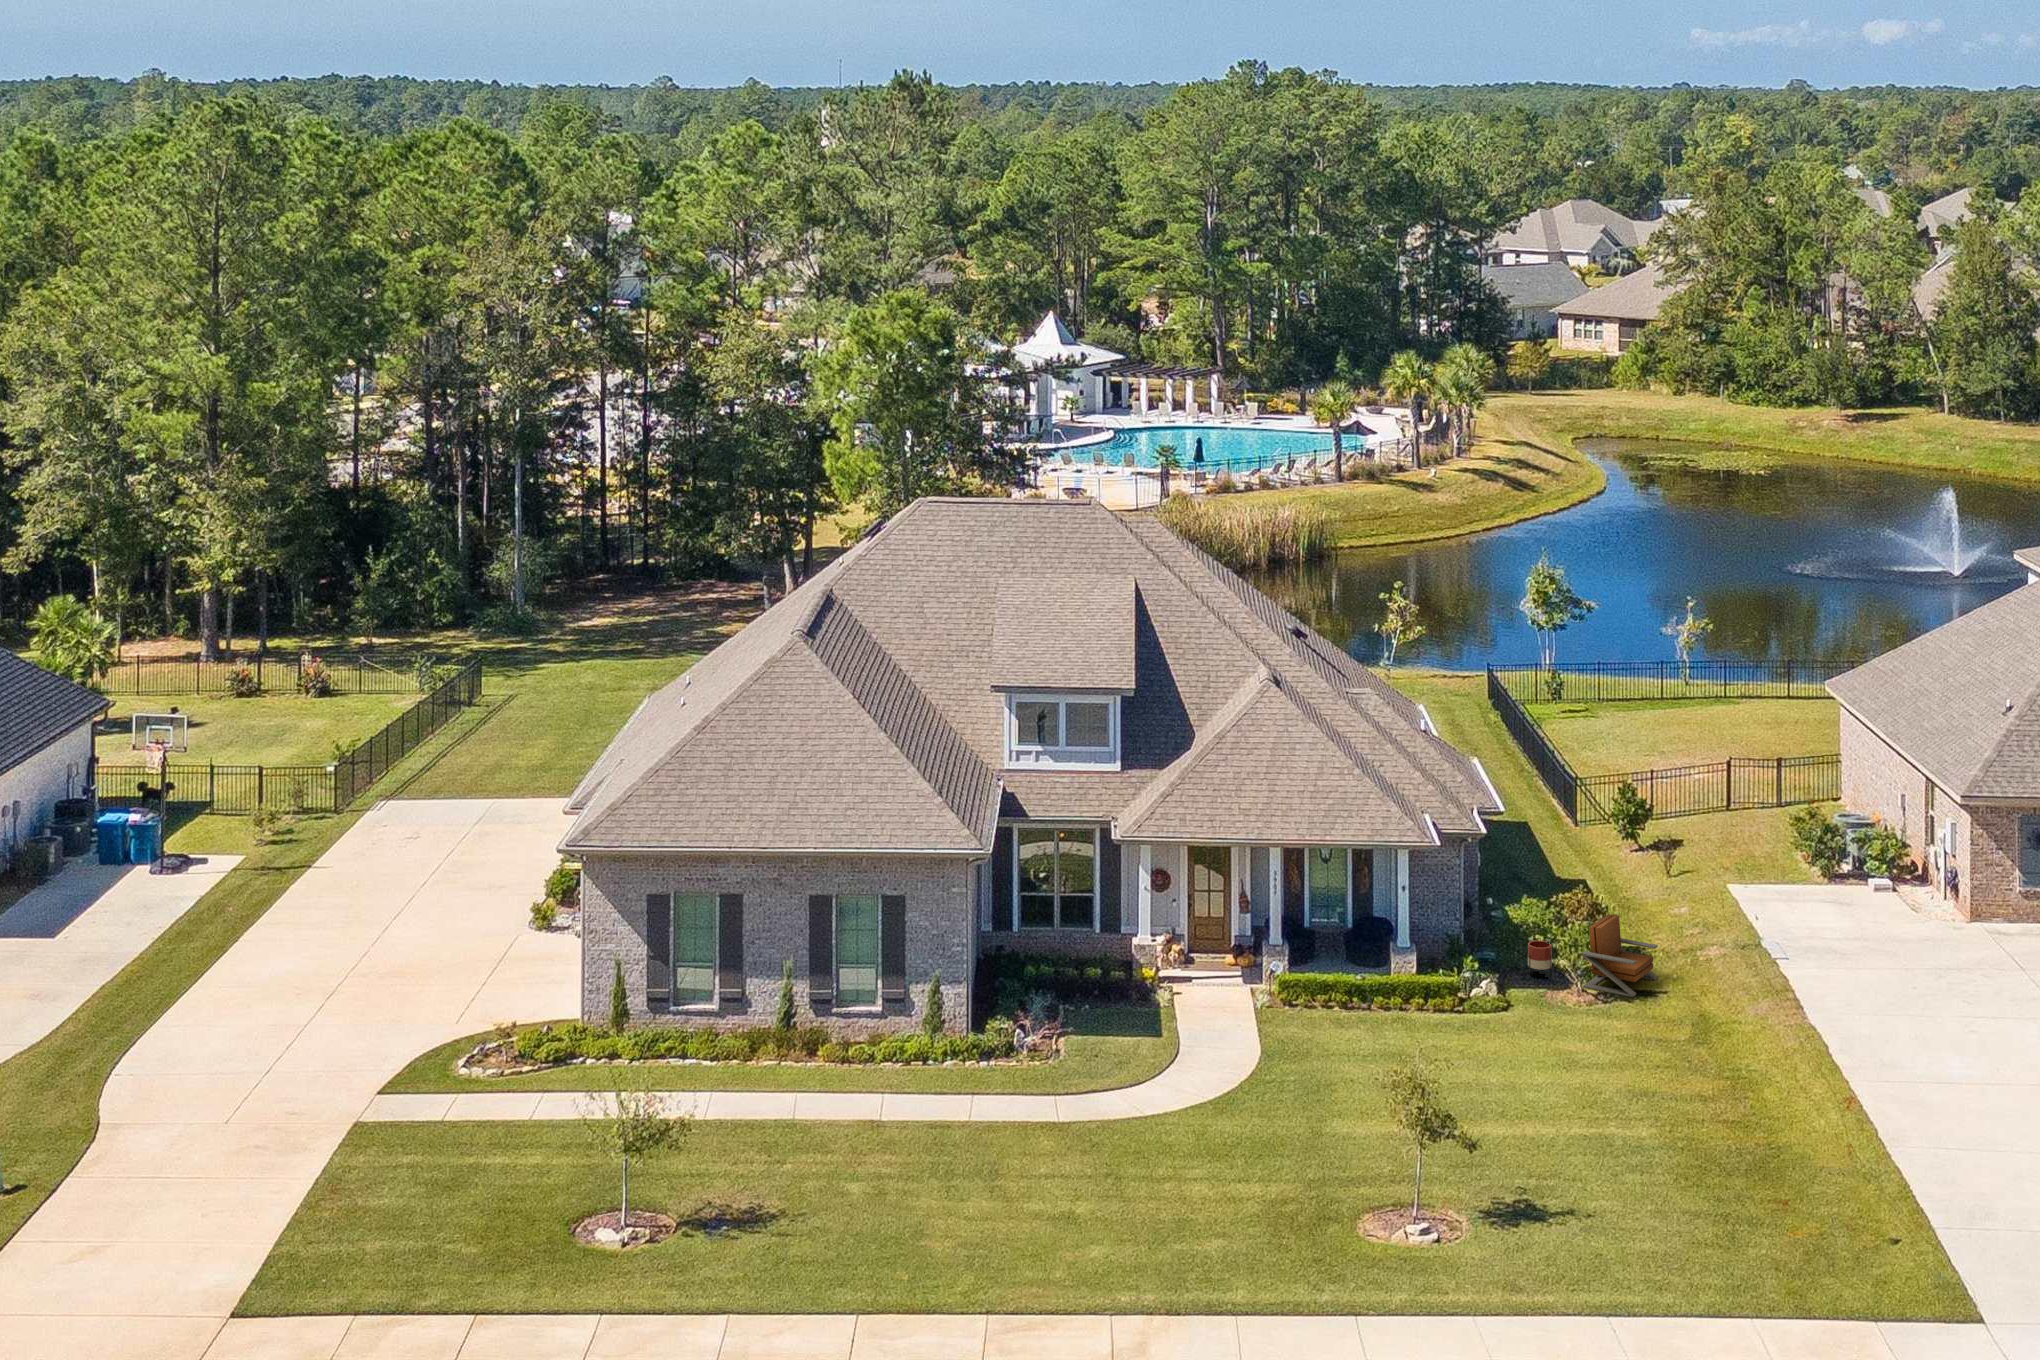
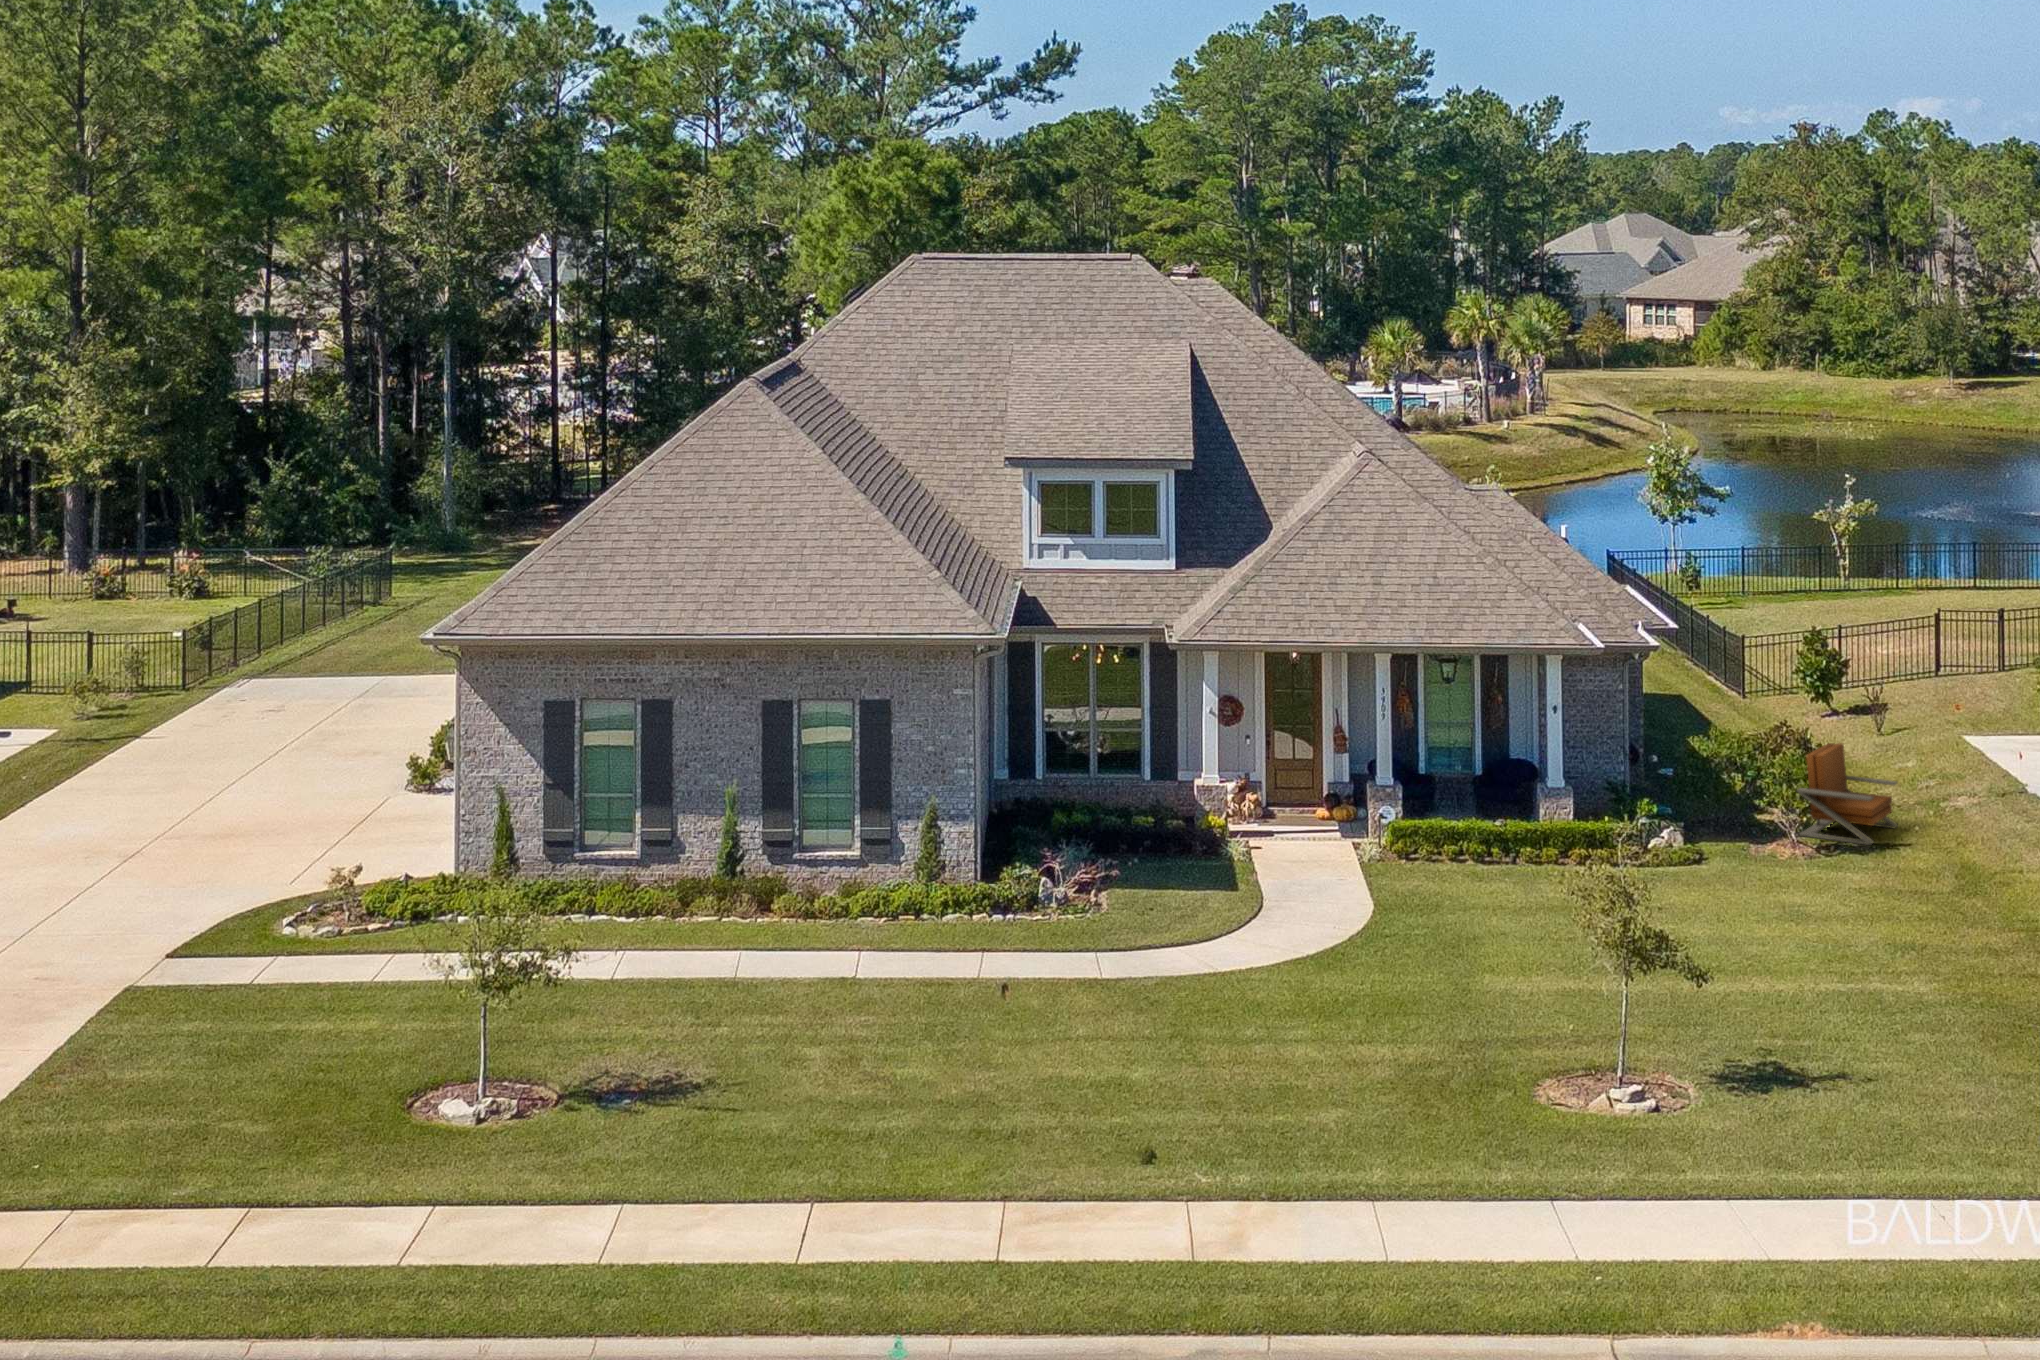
planter: present [1528,941,1552,977] -> none [1721,779,1754,827]

